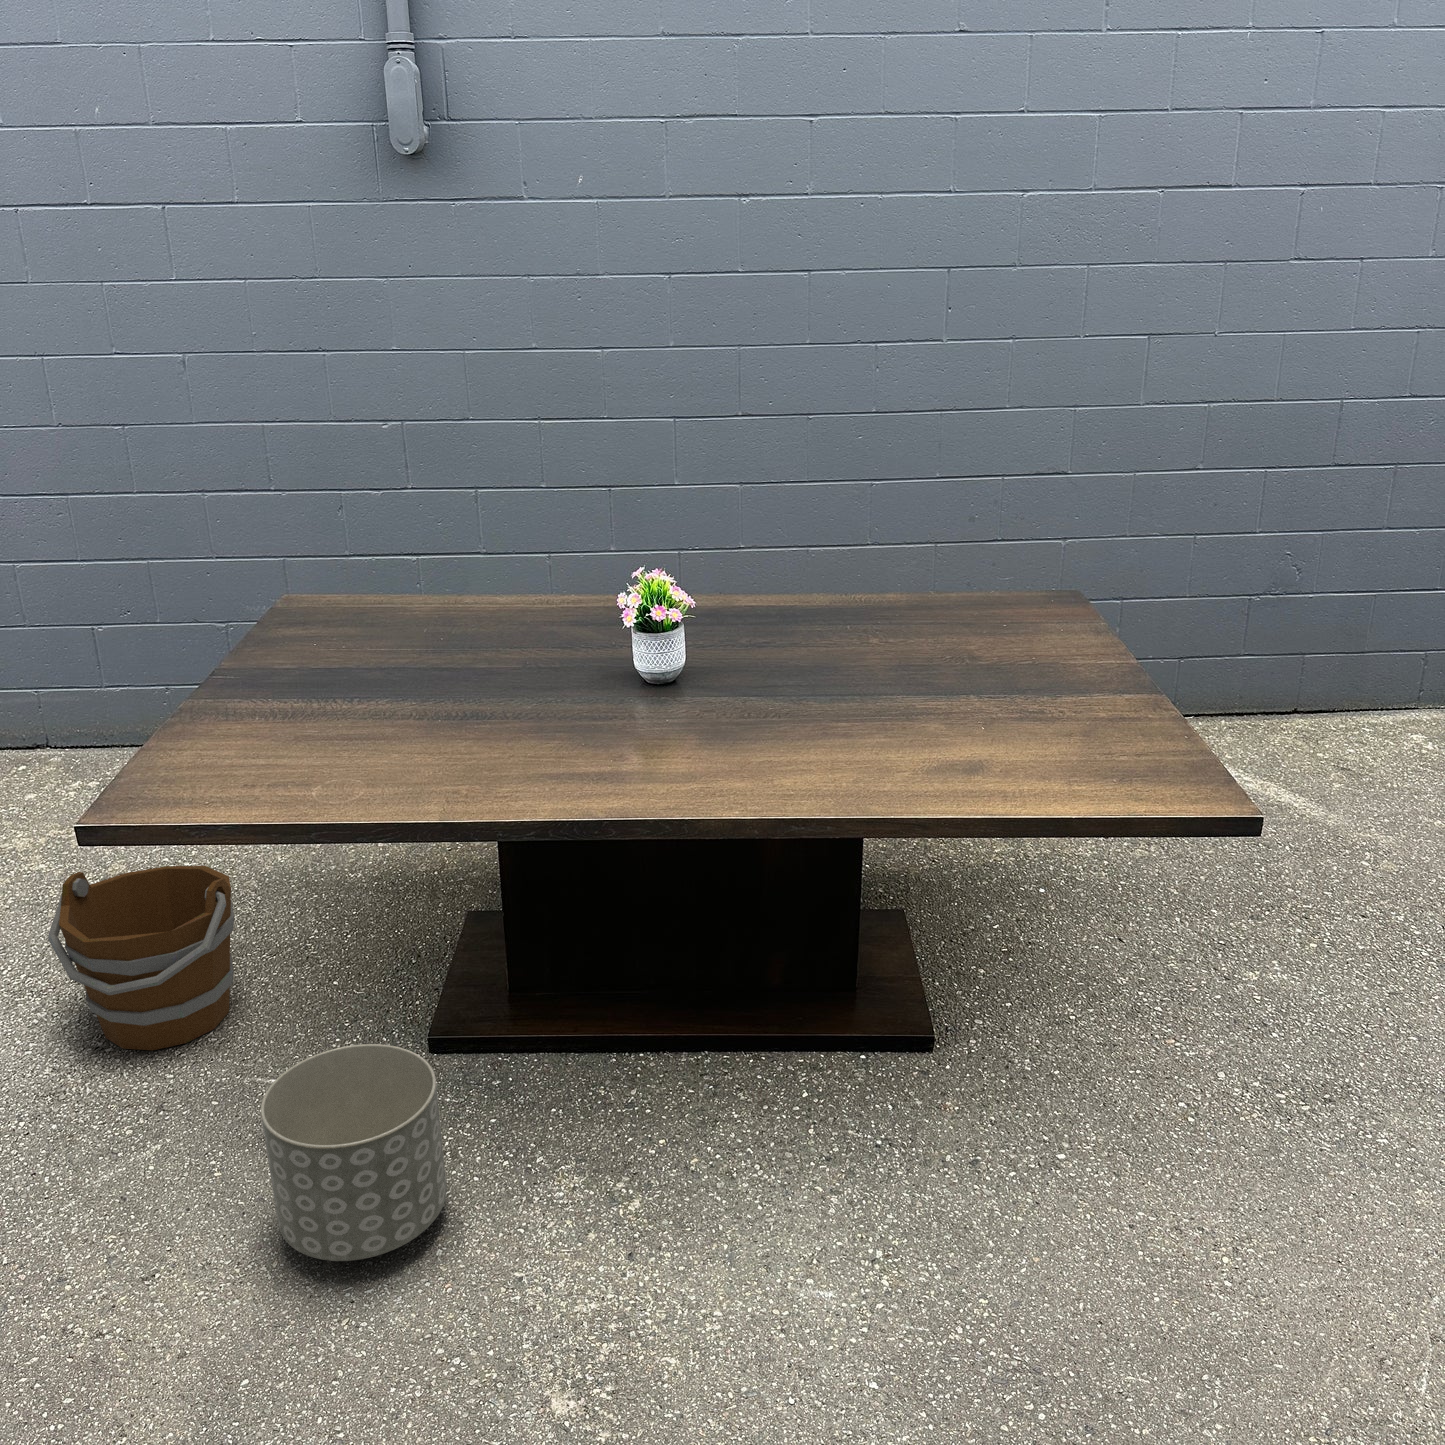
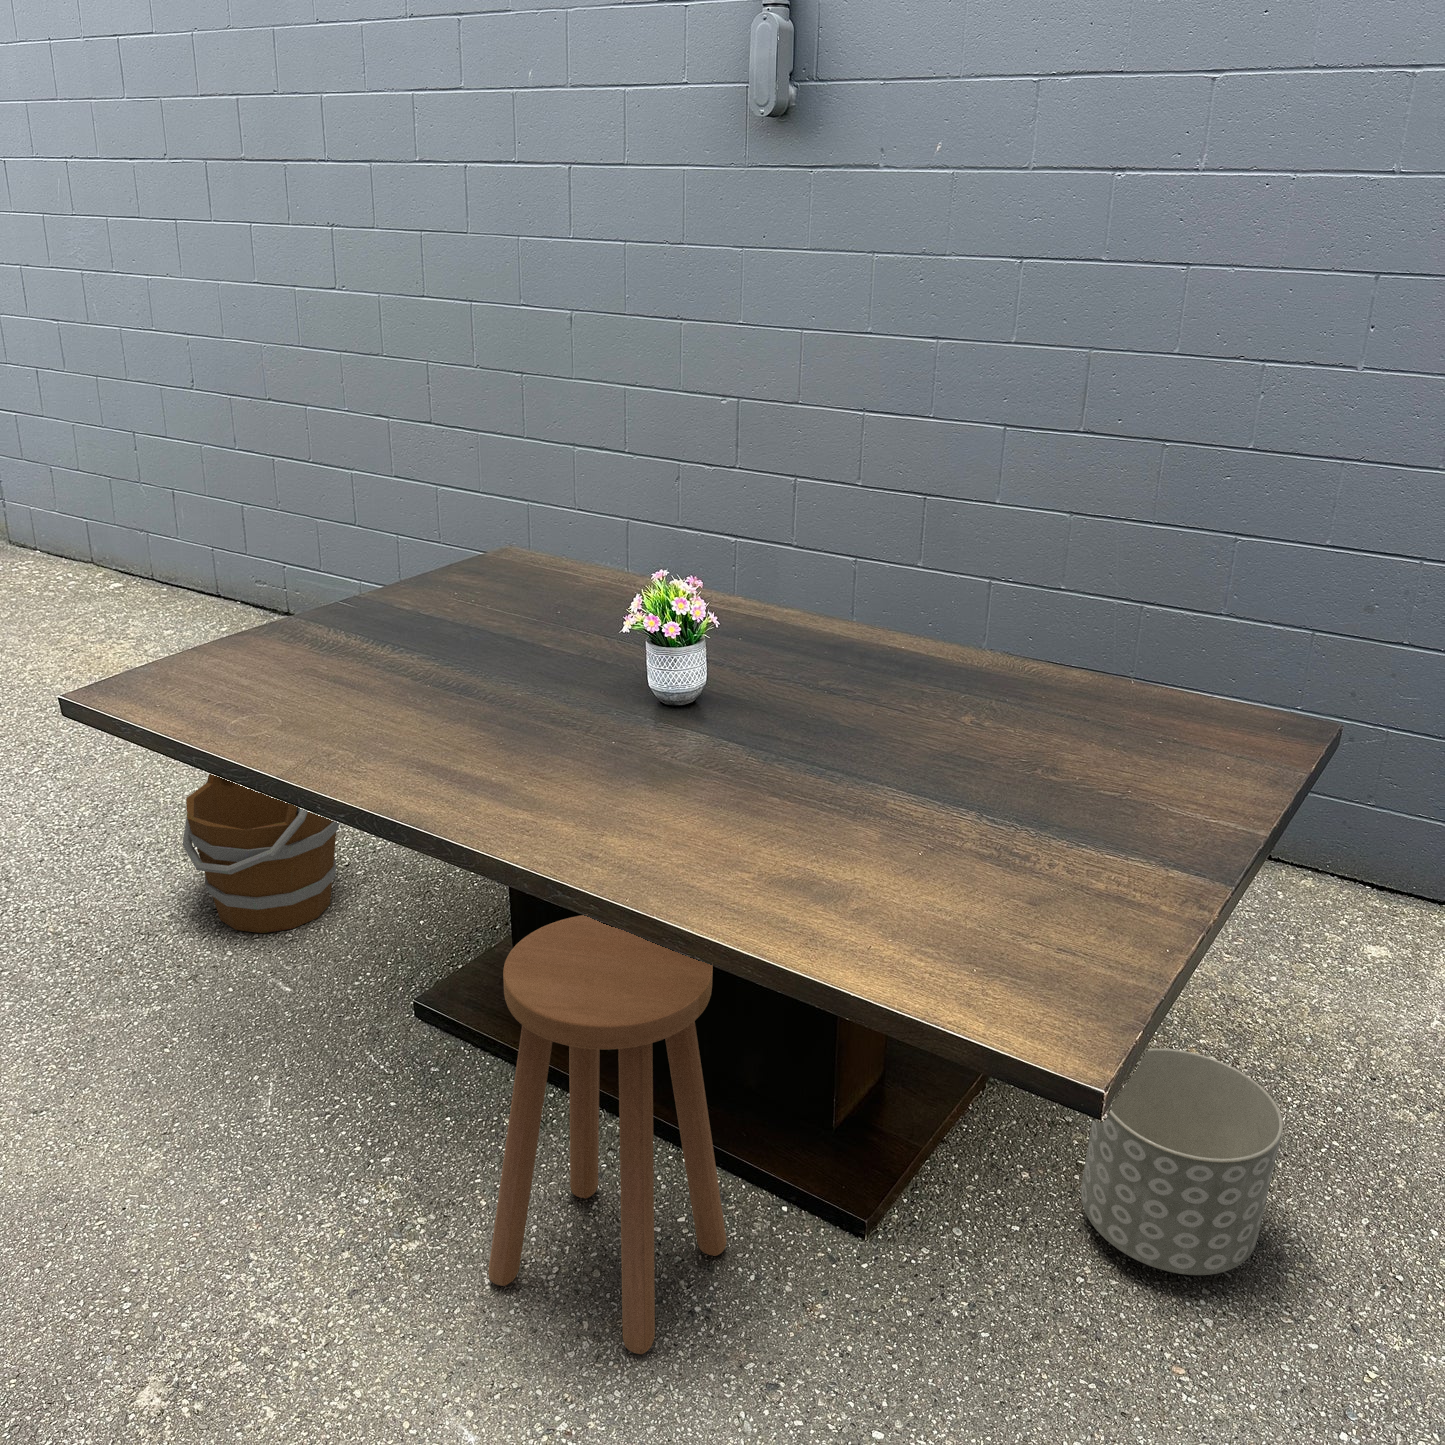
stool: none [710,839,886,1195] -> present [488,915,727,1354]
planter: present [261,1044,447,1261] -> present [1081,1049,1283,1275]

